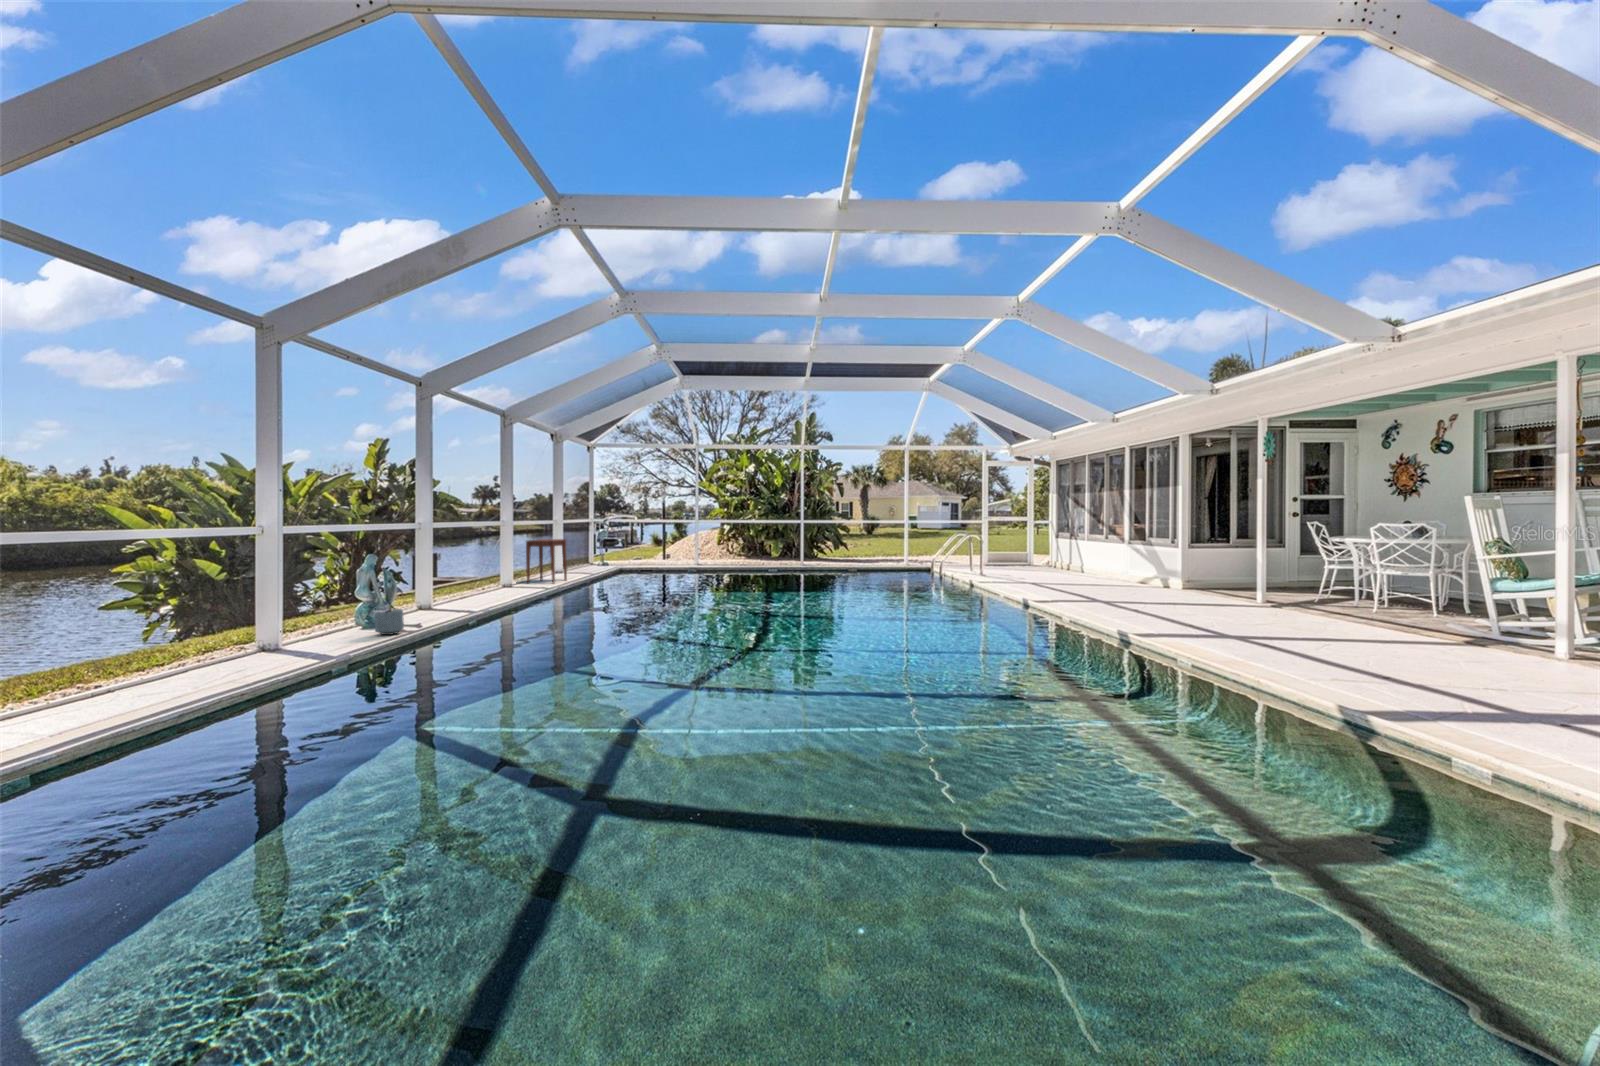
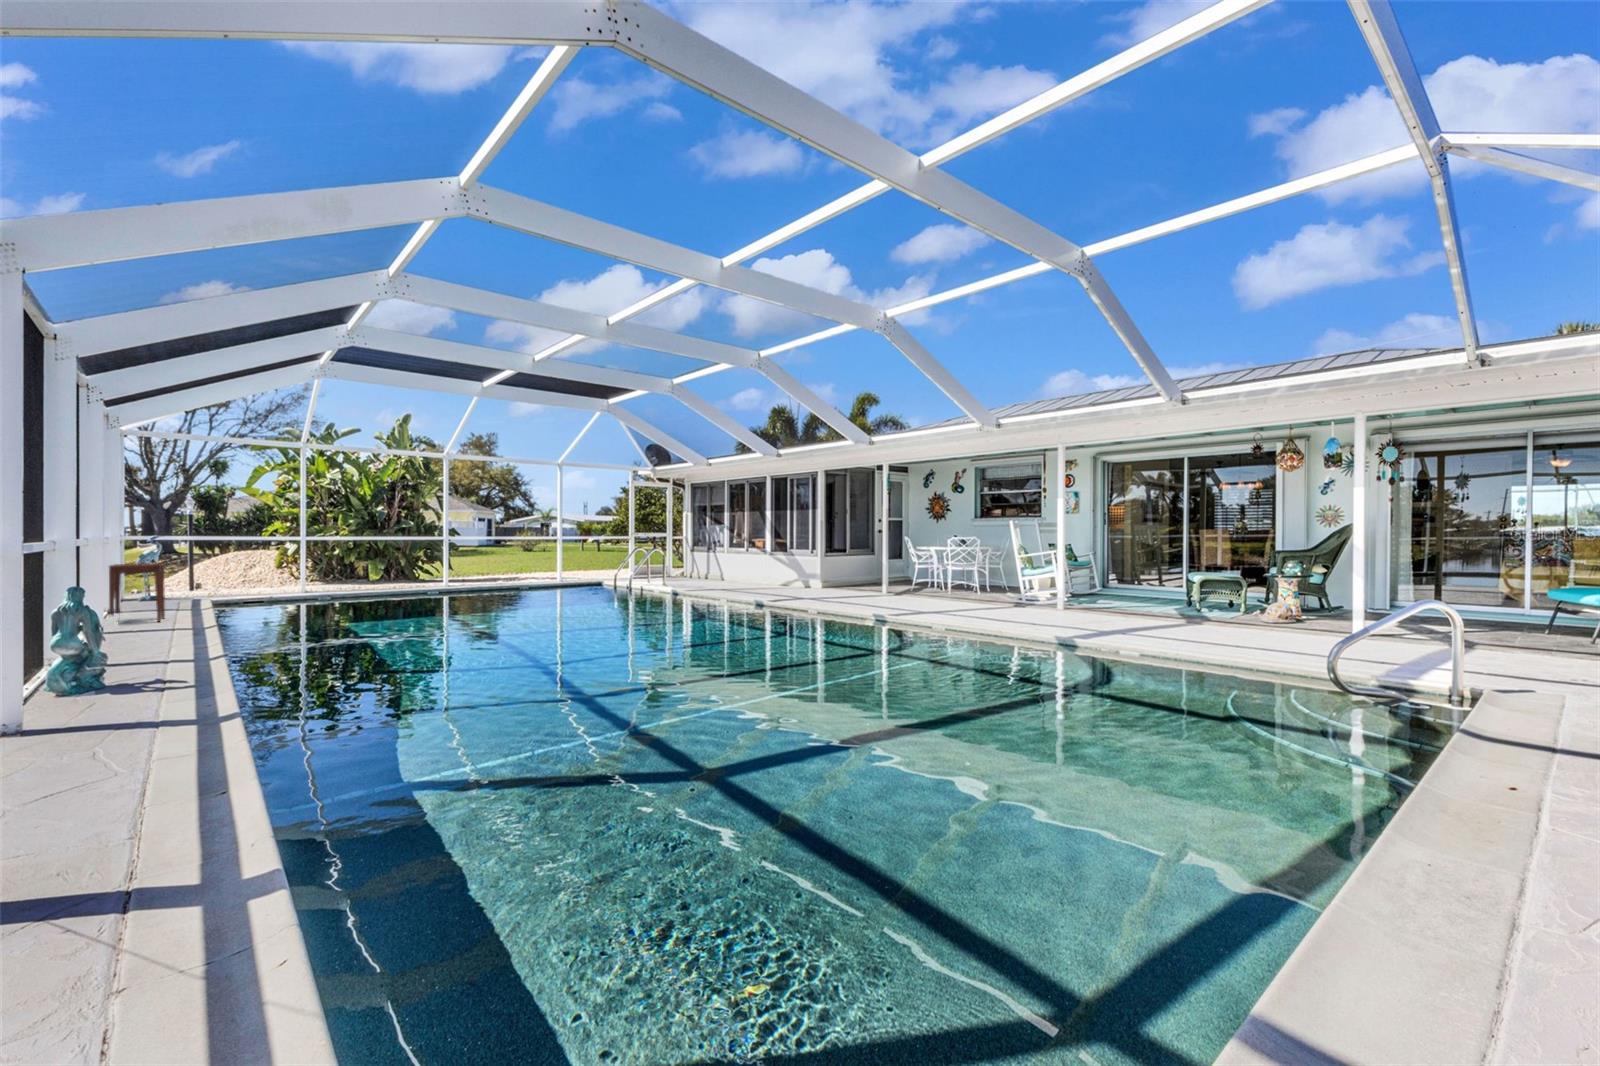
planter: present [375,609,404,635] -> none [159,642,198,673]

